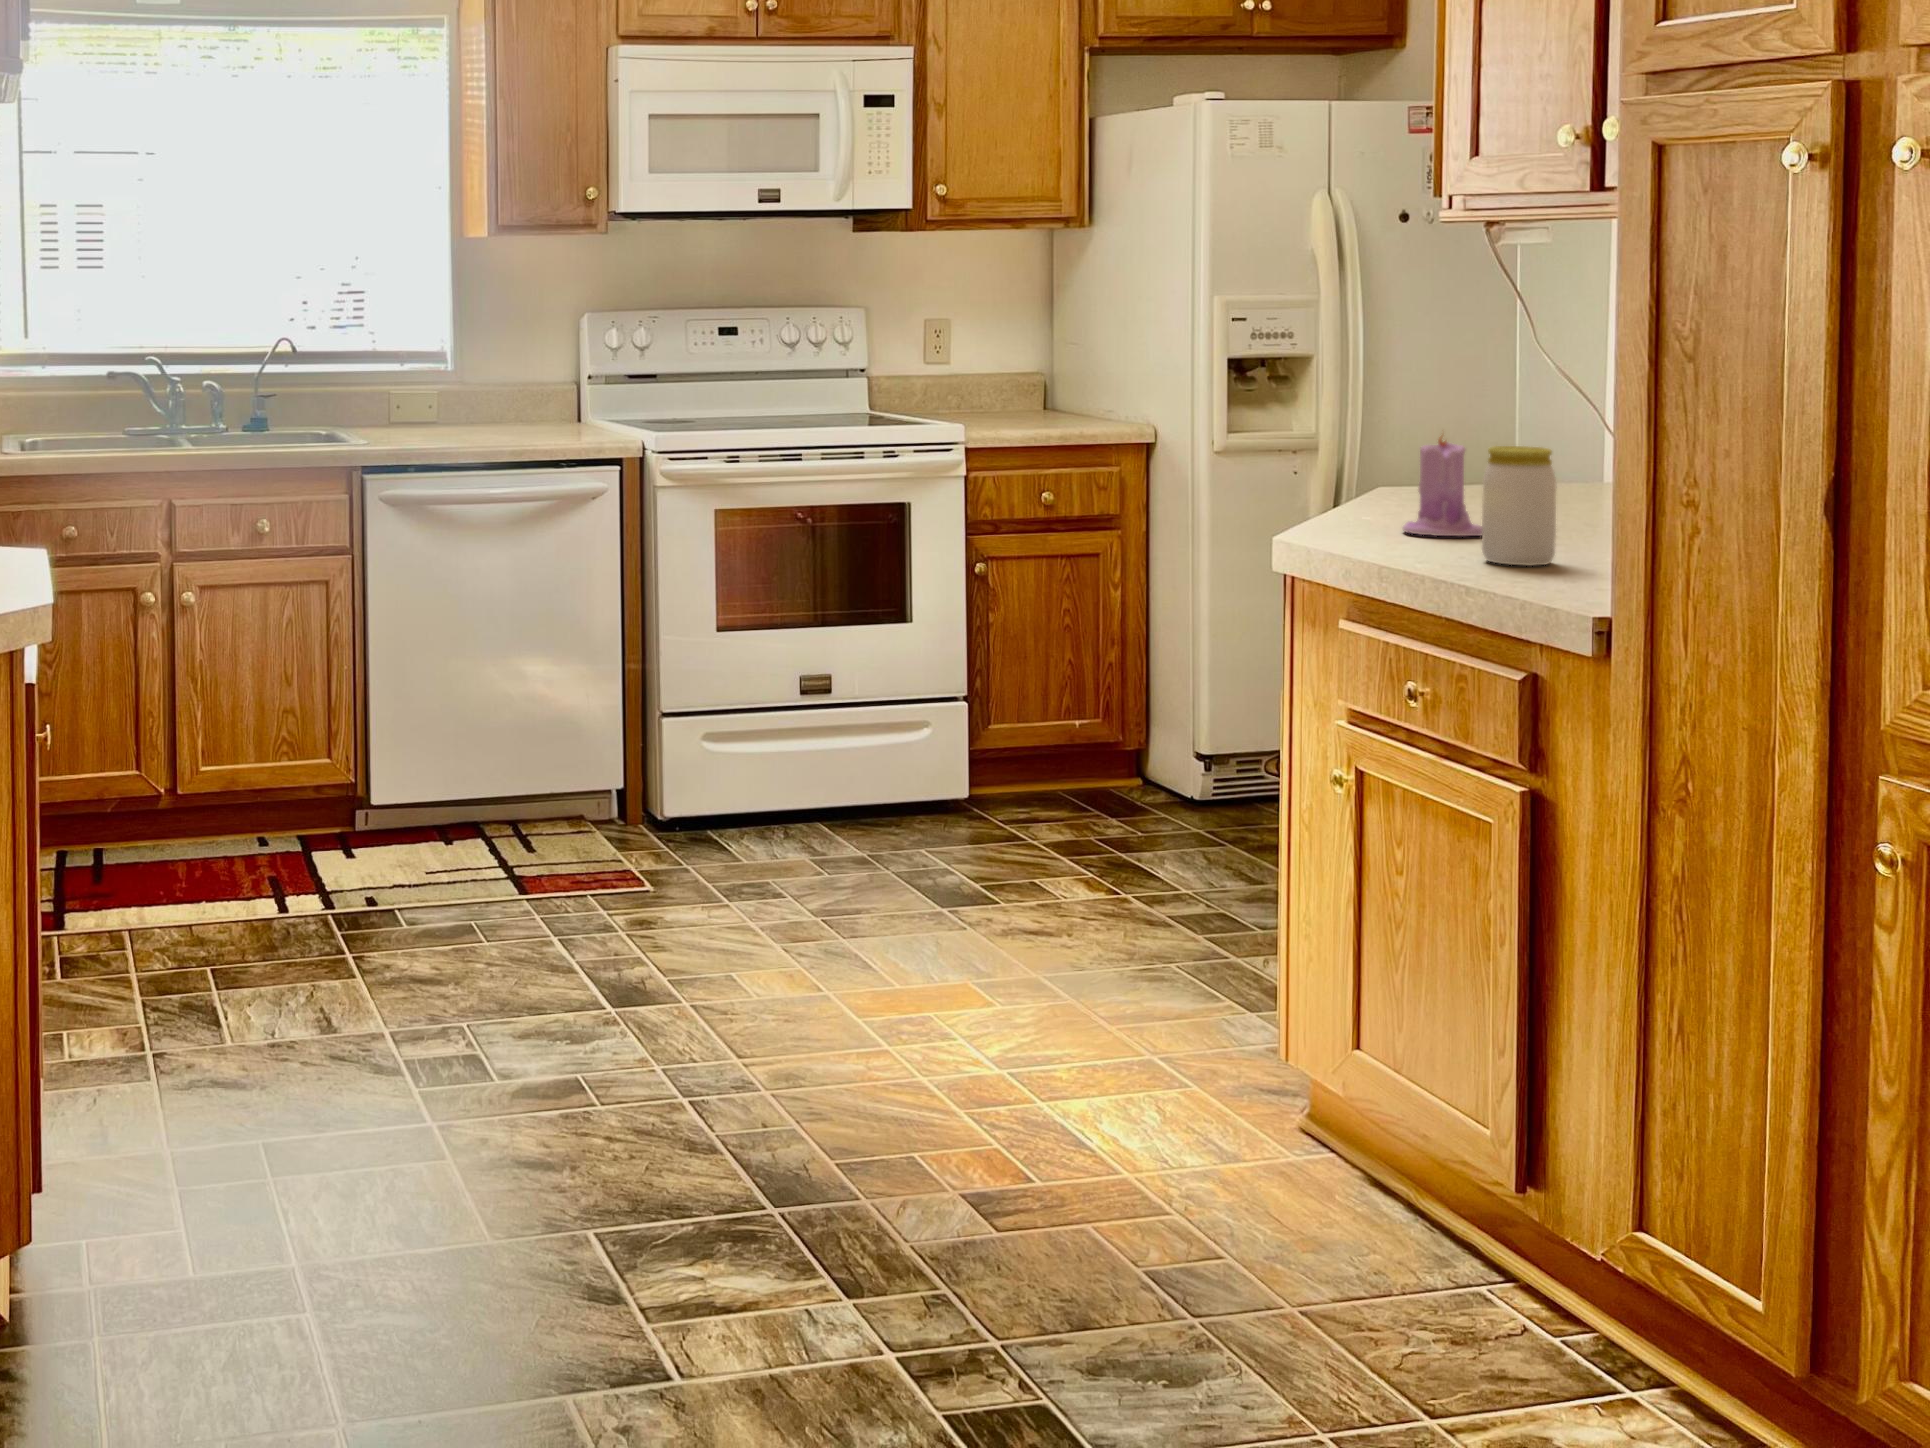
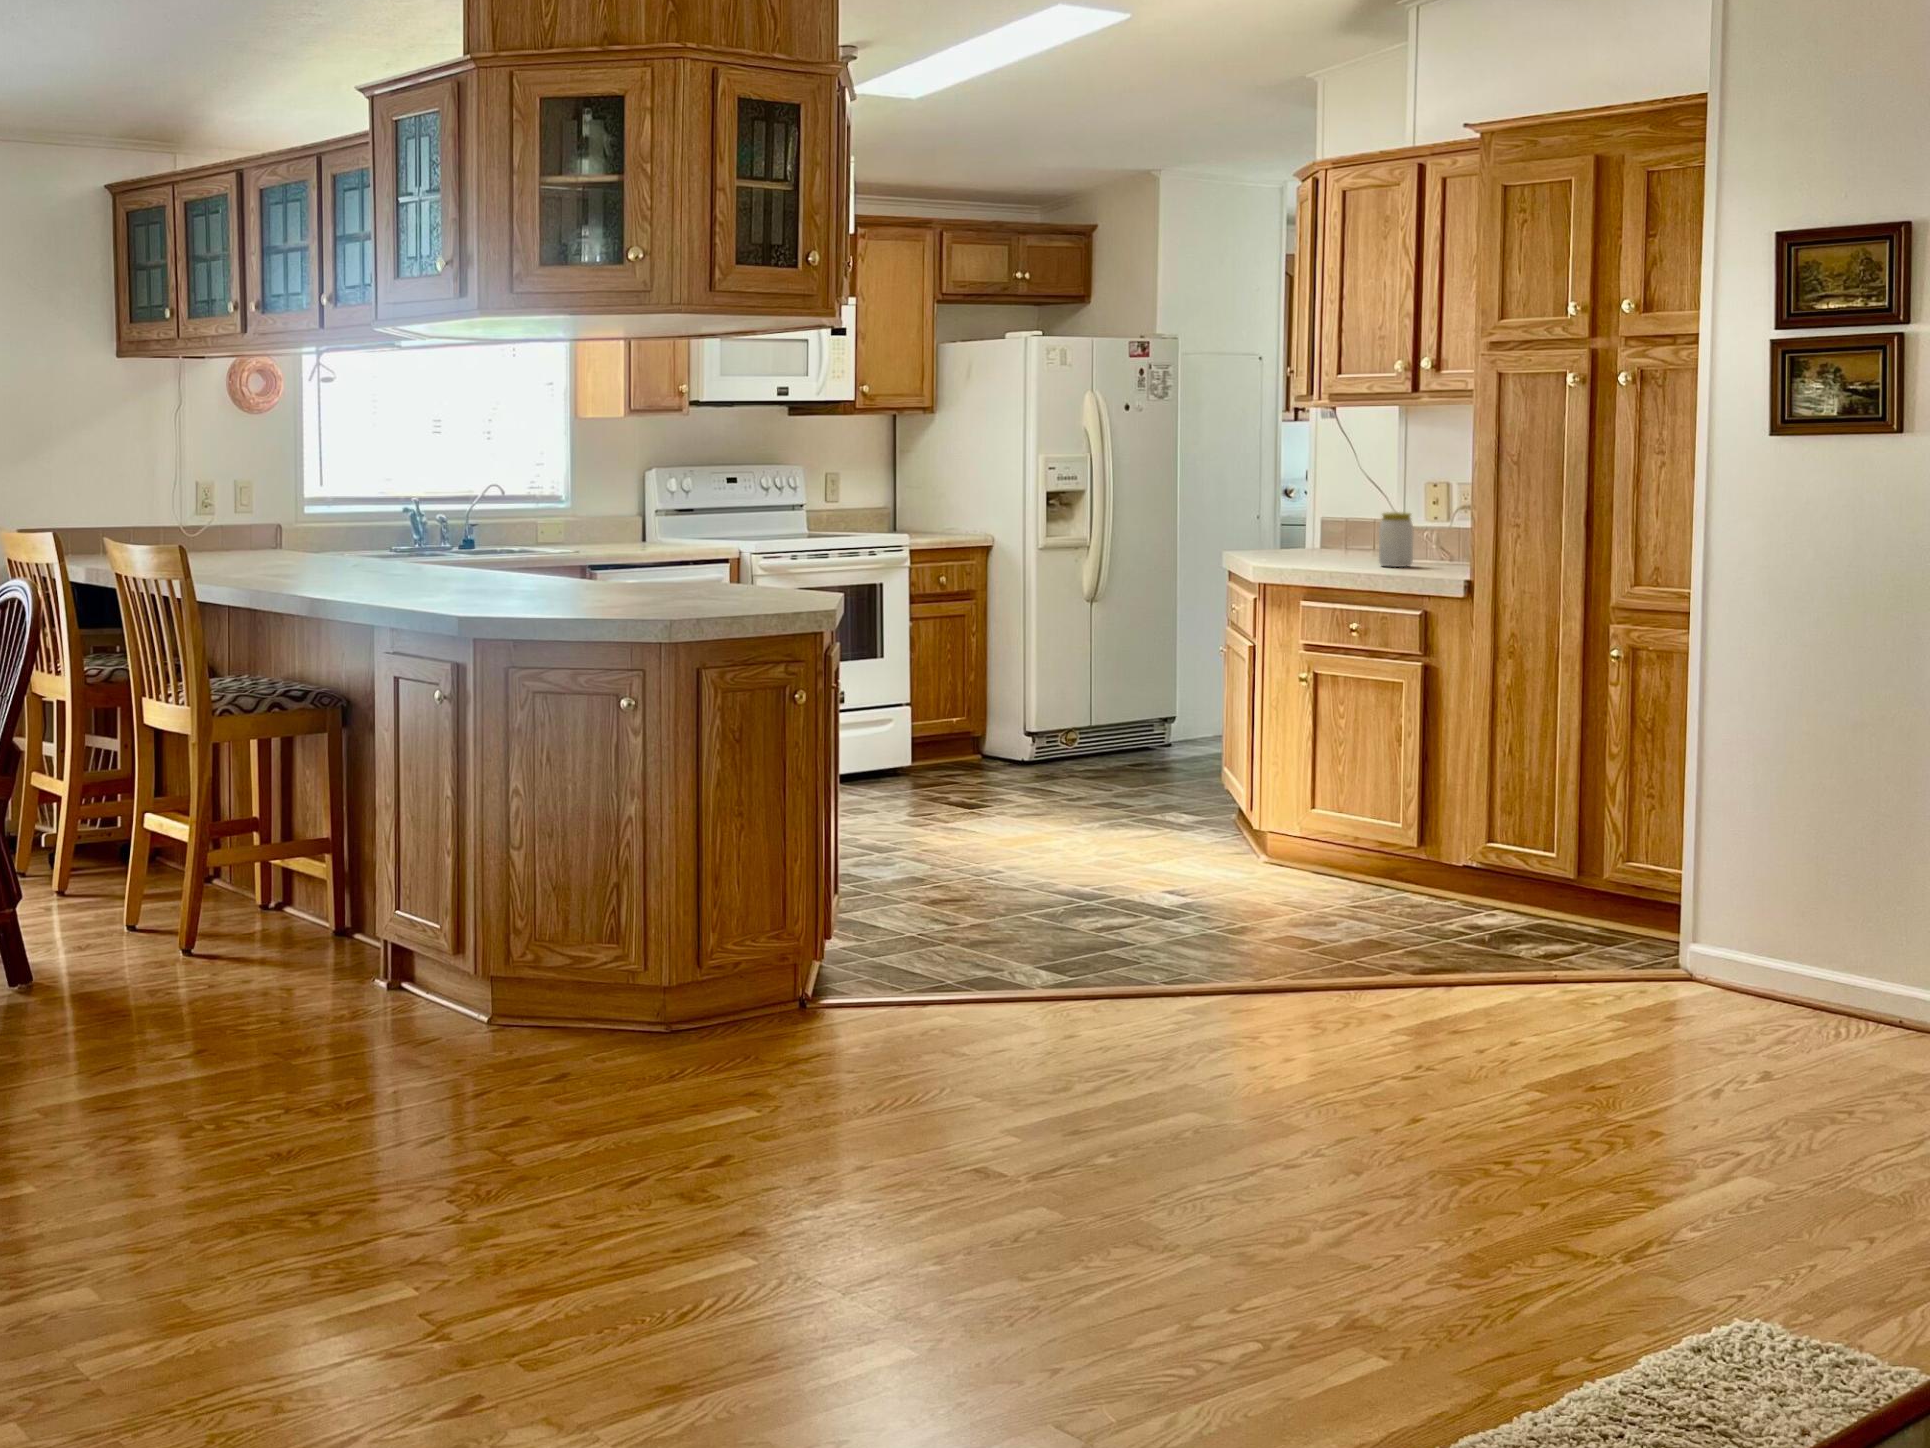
candle: present [1403,436,1482,536] -> none [1312,509,1354,560]

